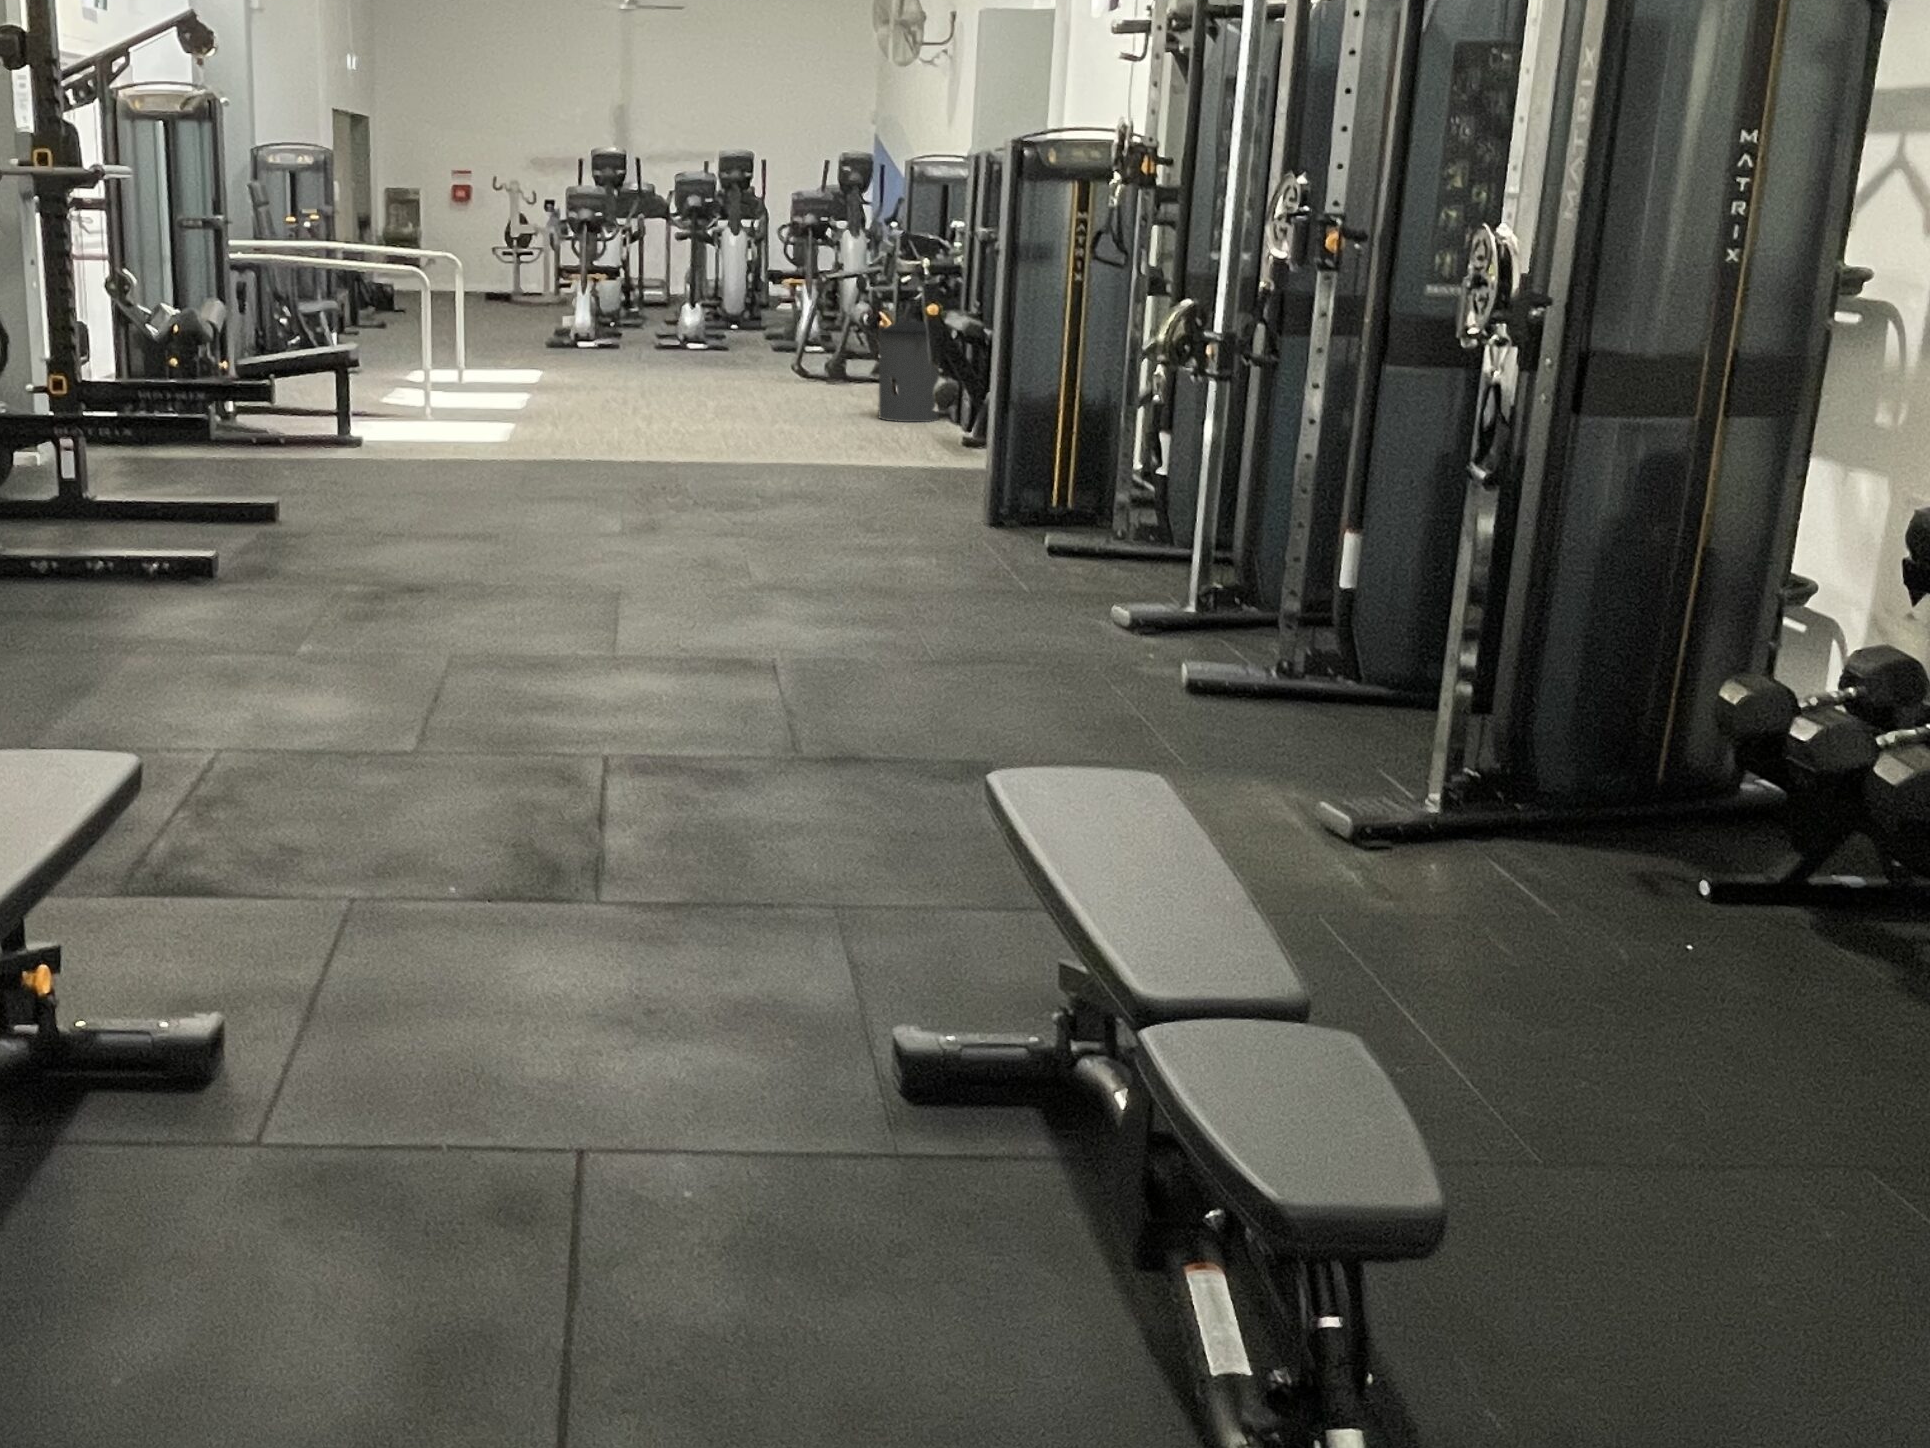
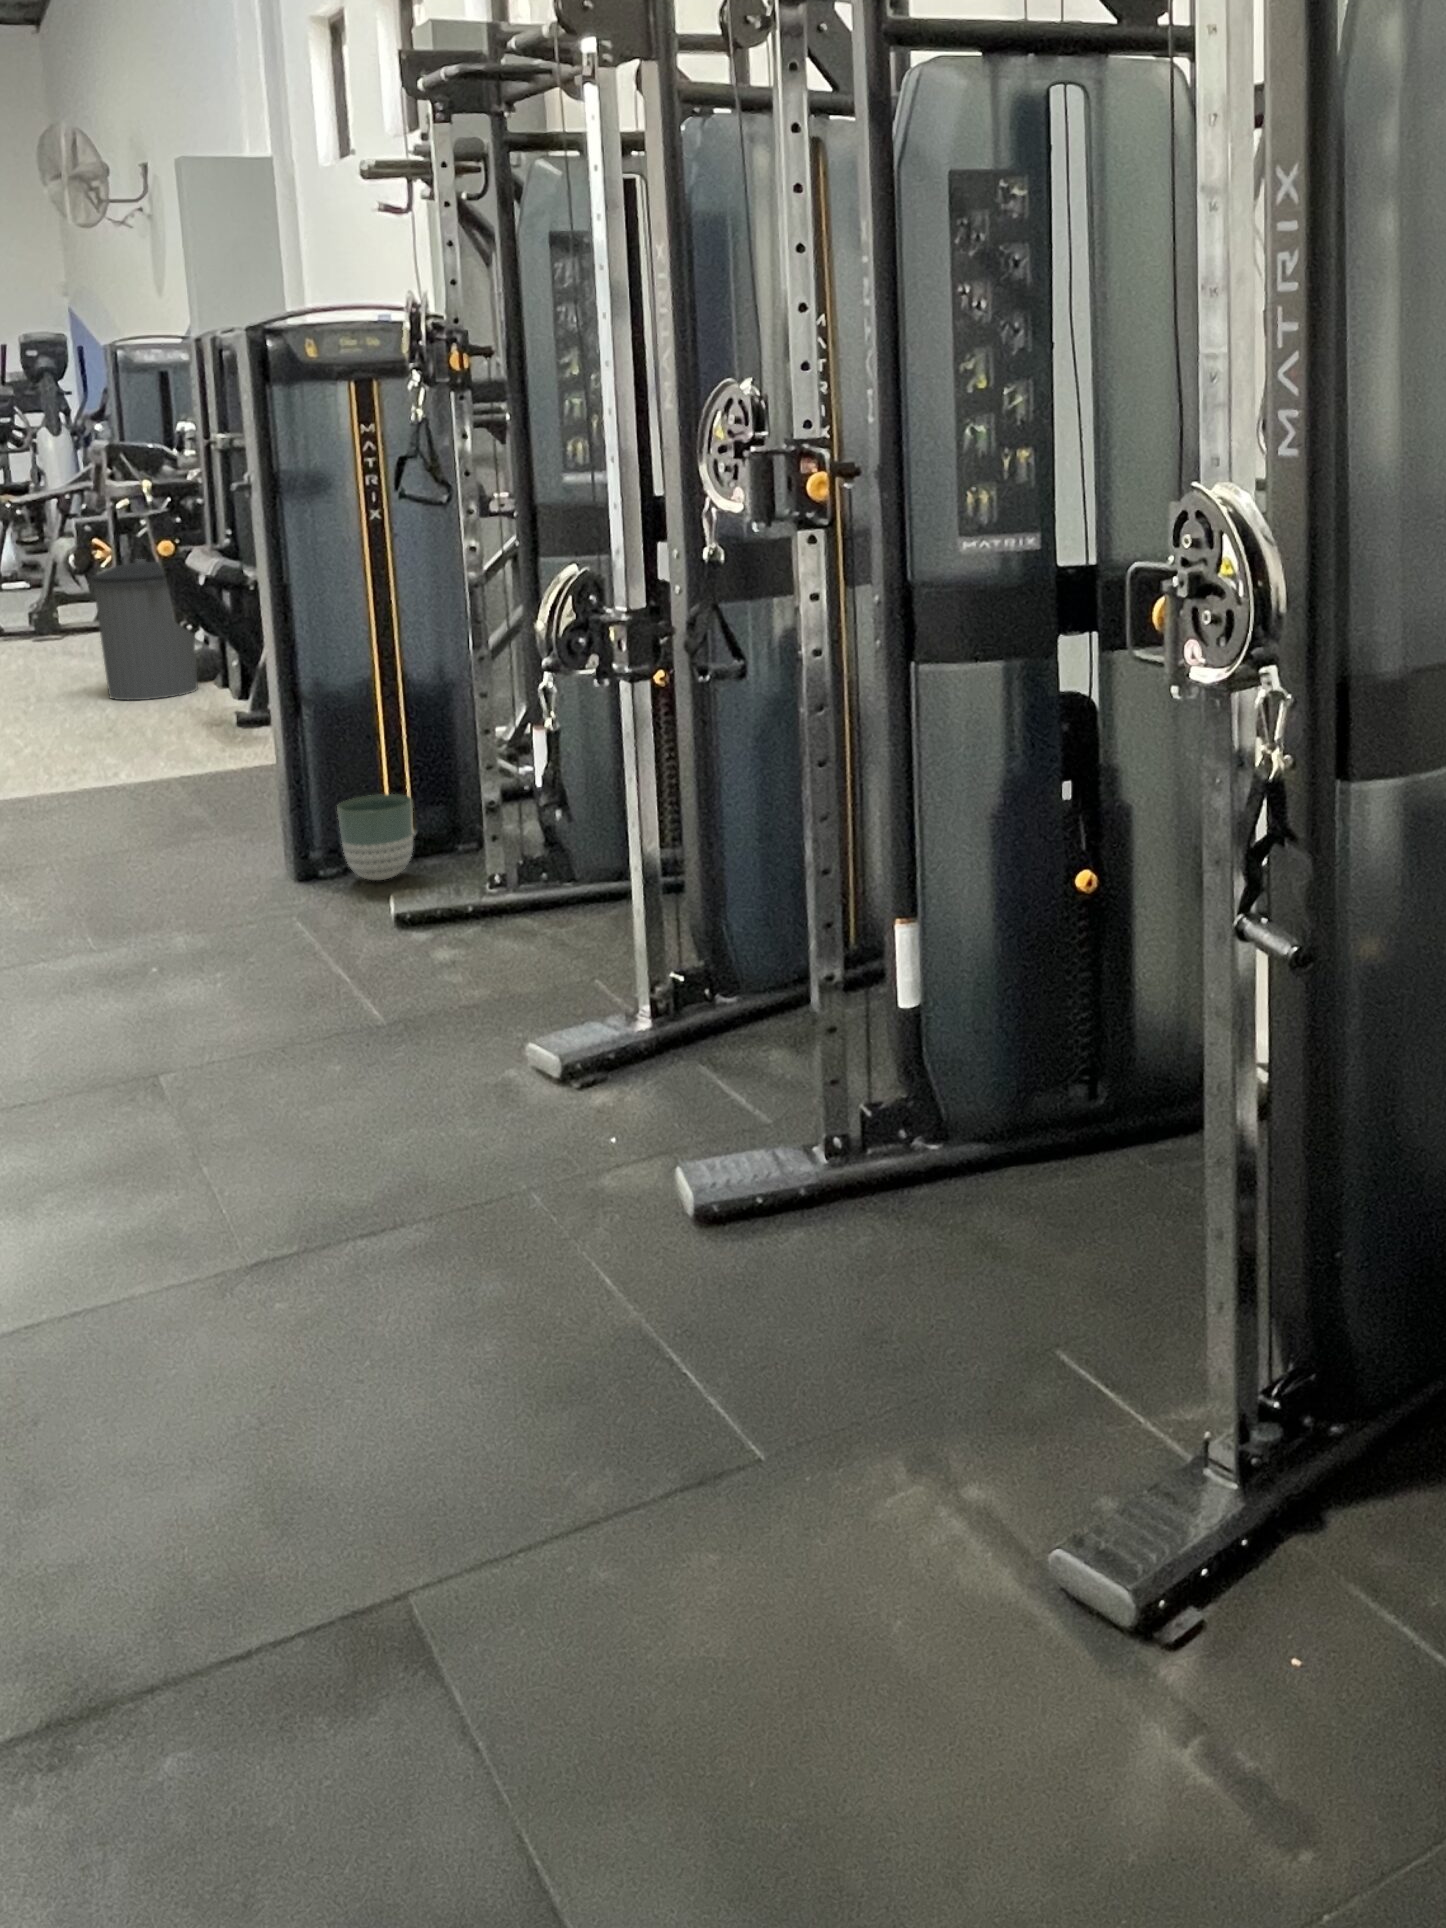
planter: none [1021,473,1072,530] -> present [337,794,413,880]

